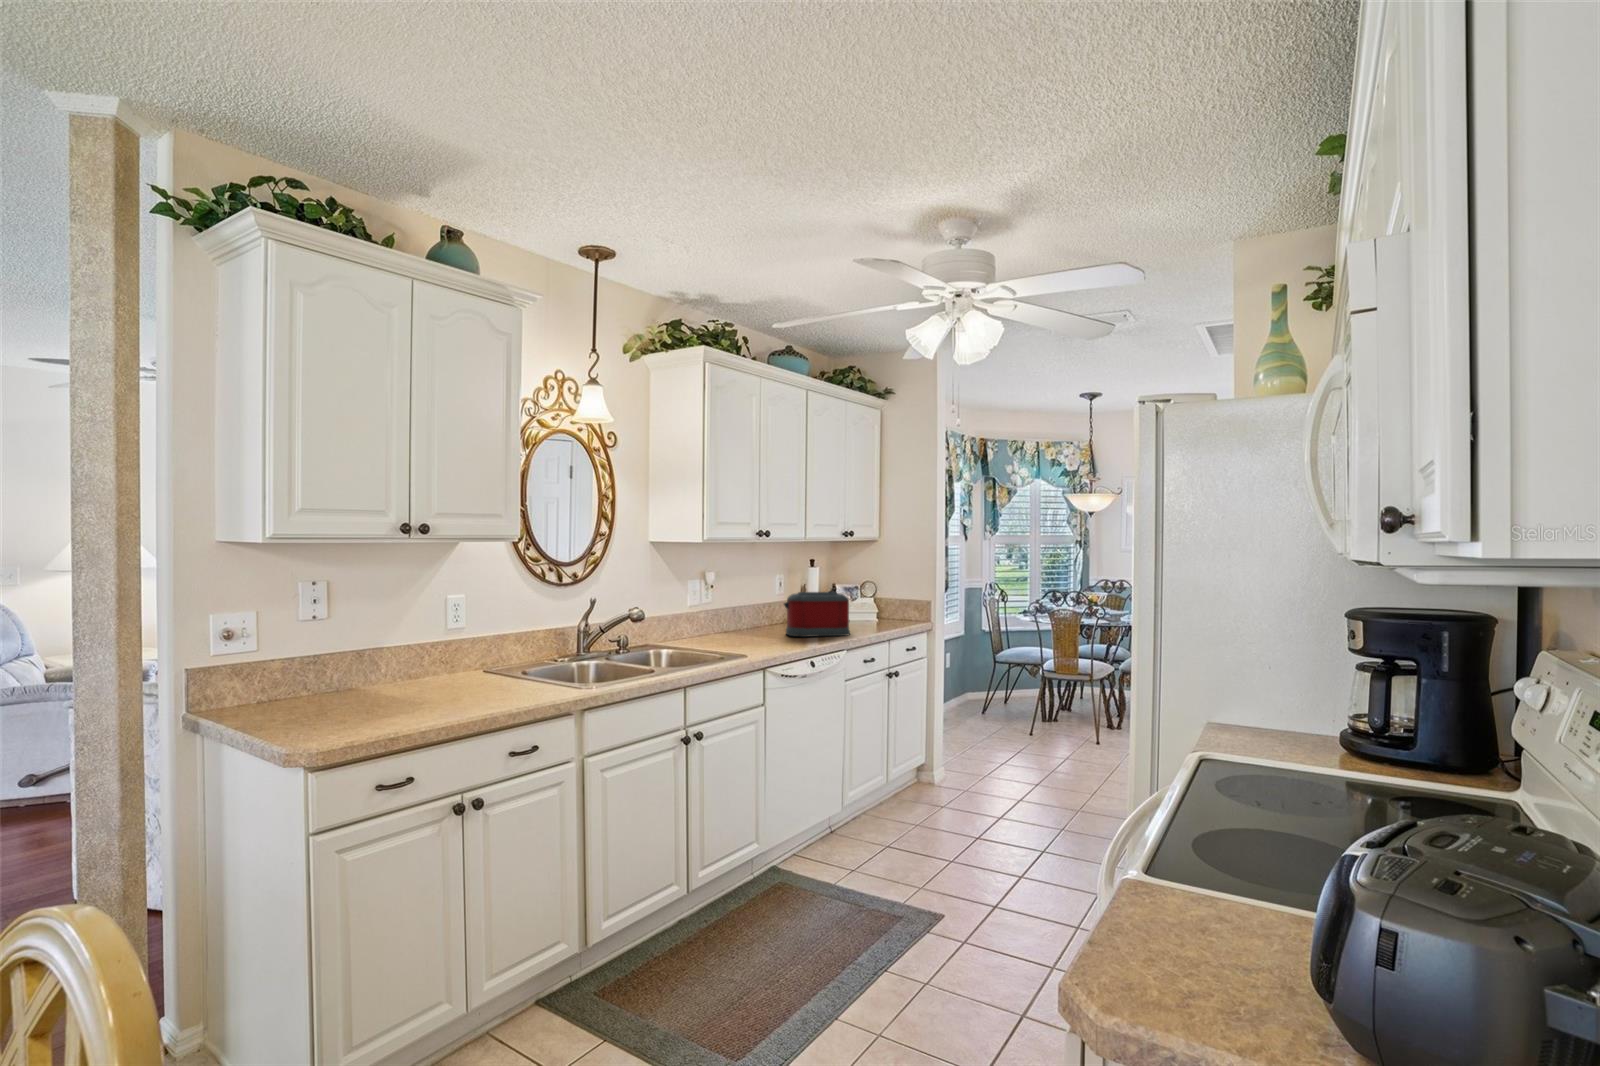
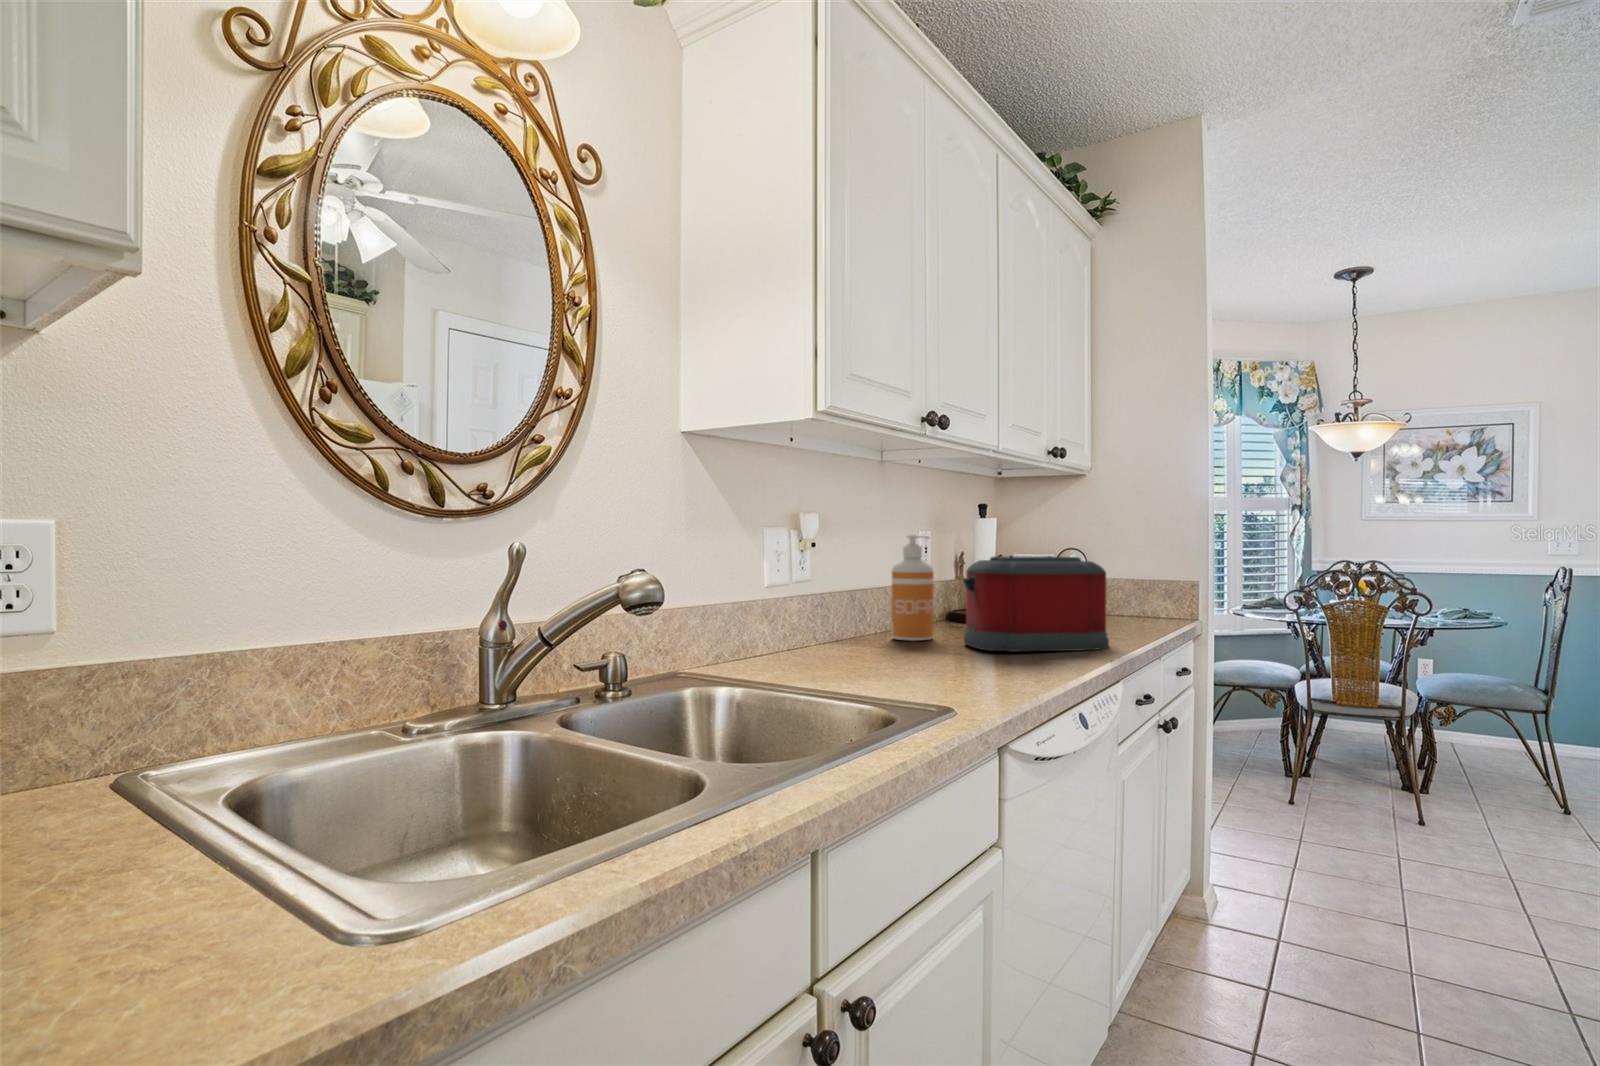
soap dispenser: none [755,580,775,632] -> present [891,535,934,641]

